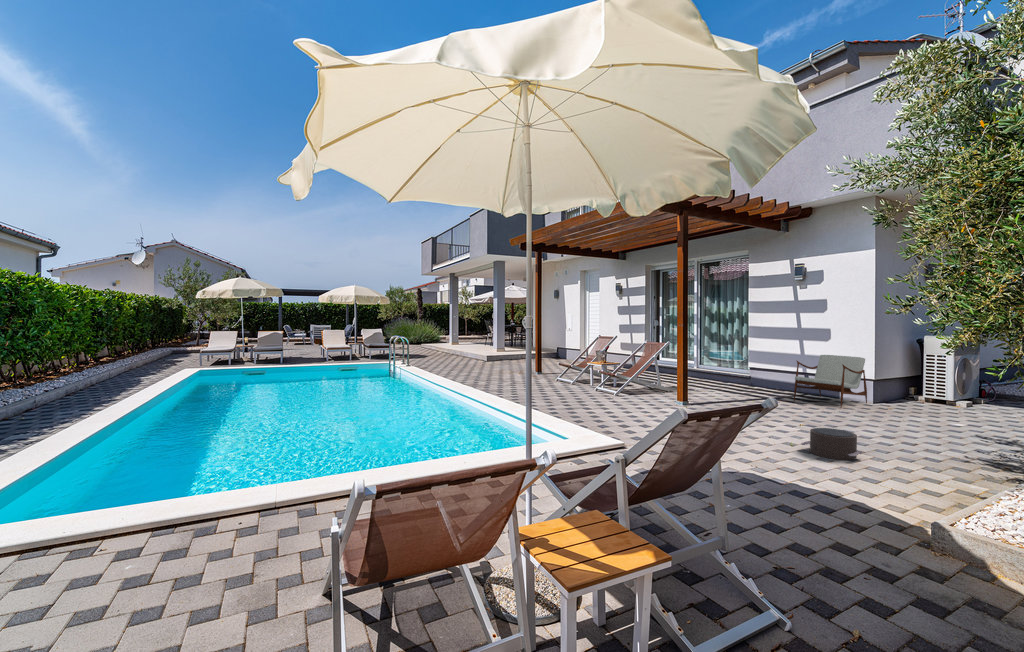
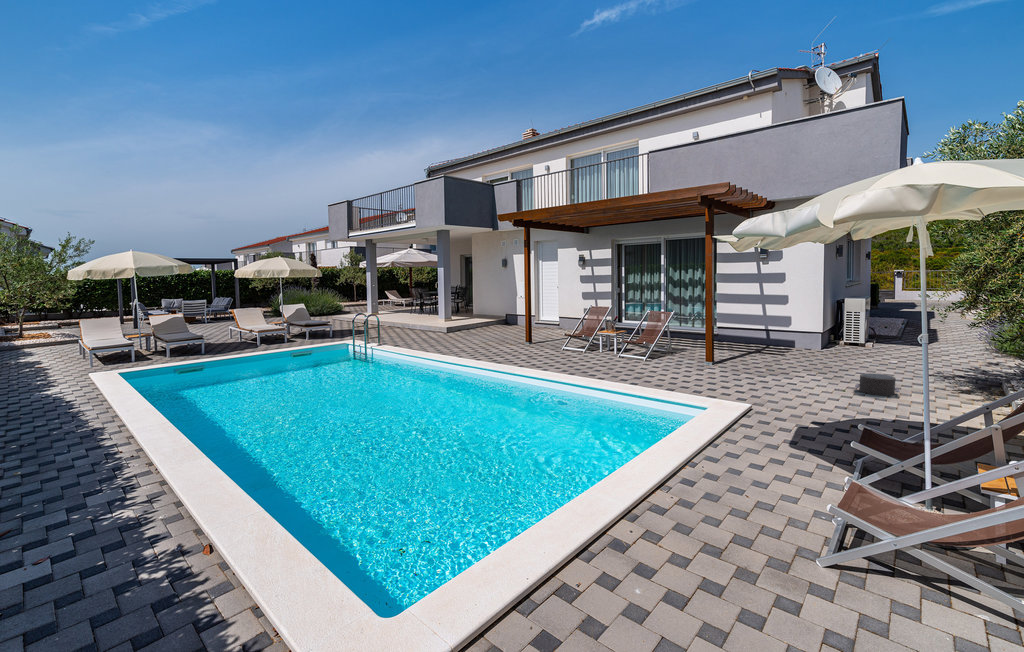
armchair: present [794,355,867,408] -> none [771,315,817,356]

